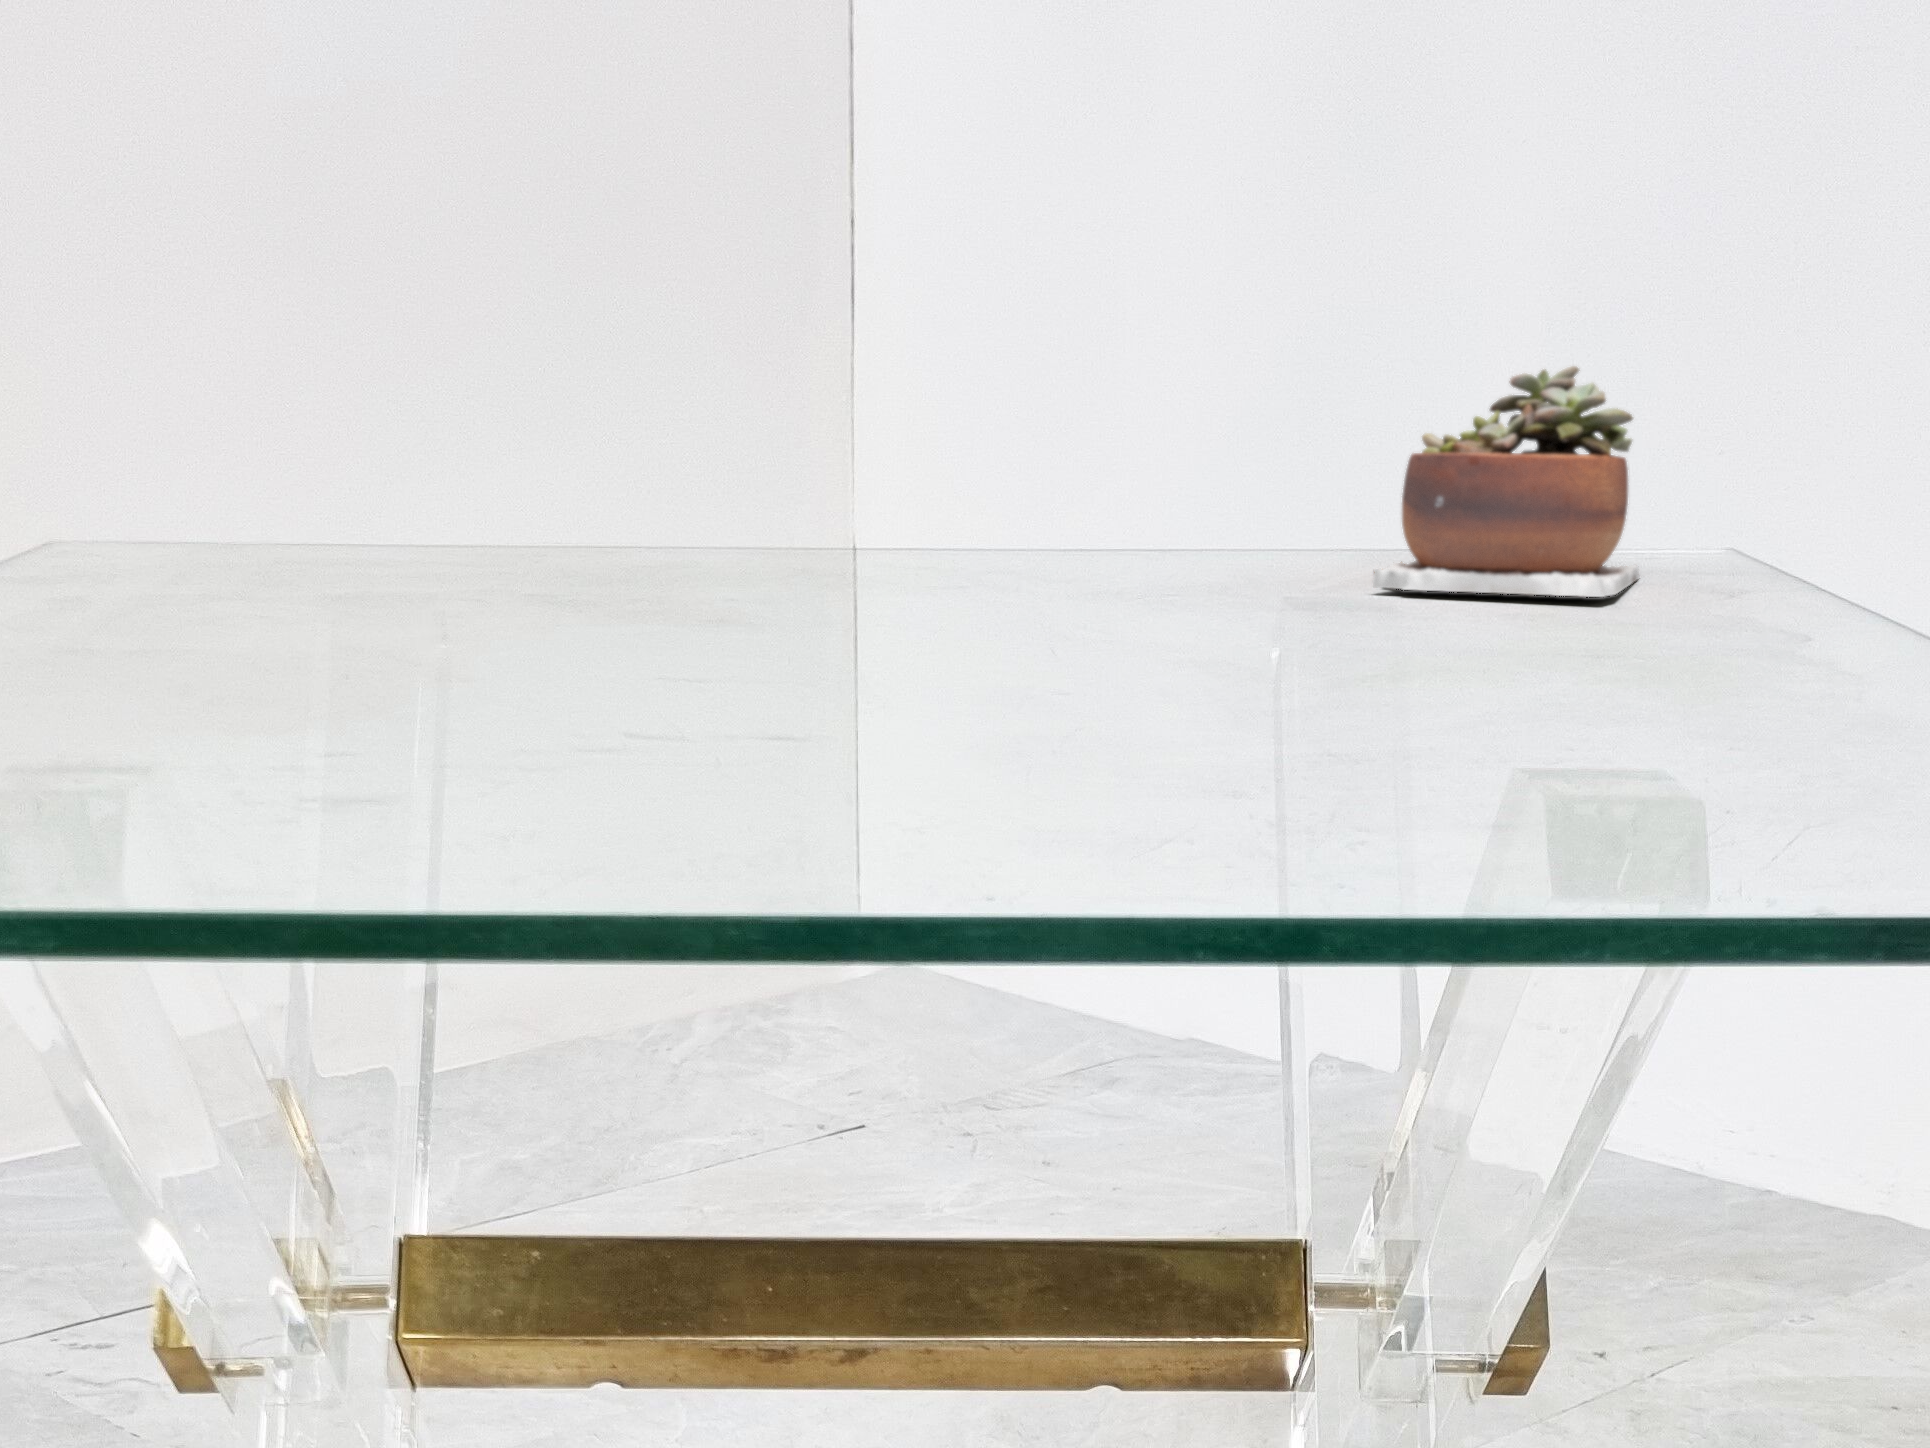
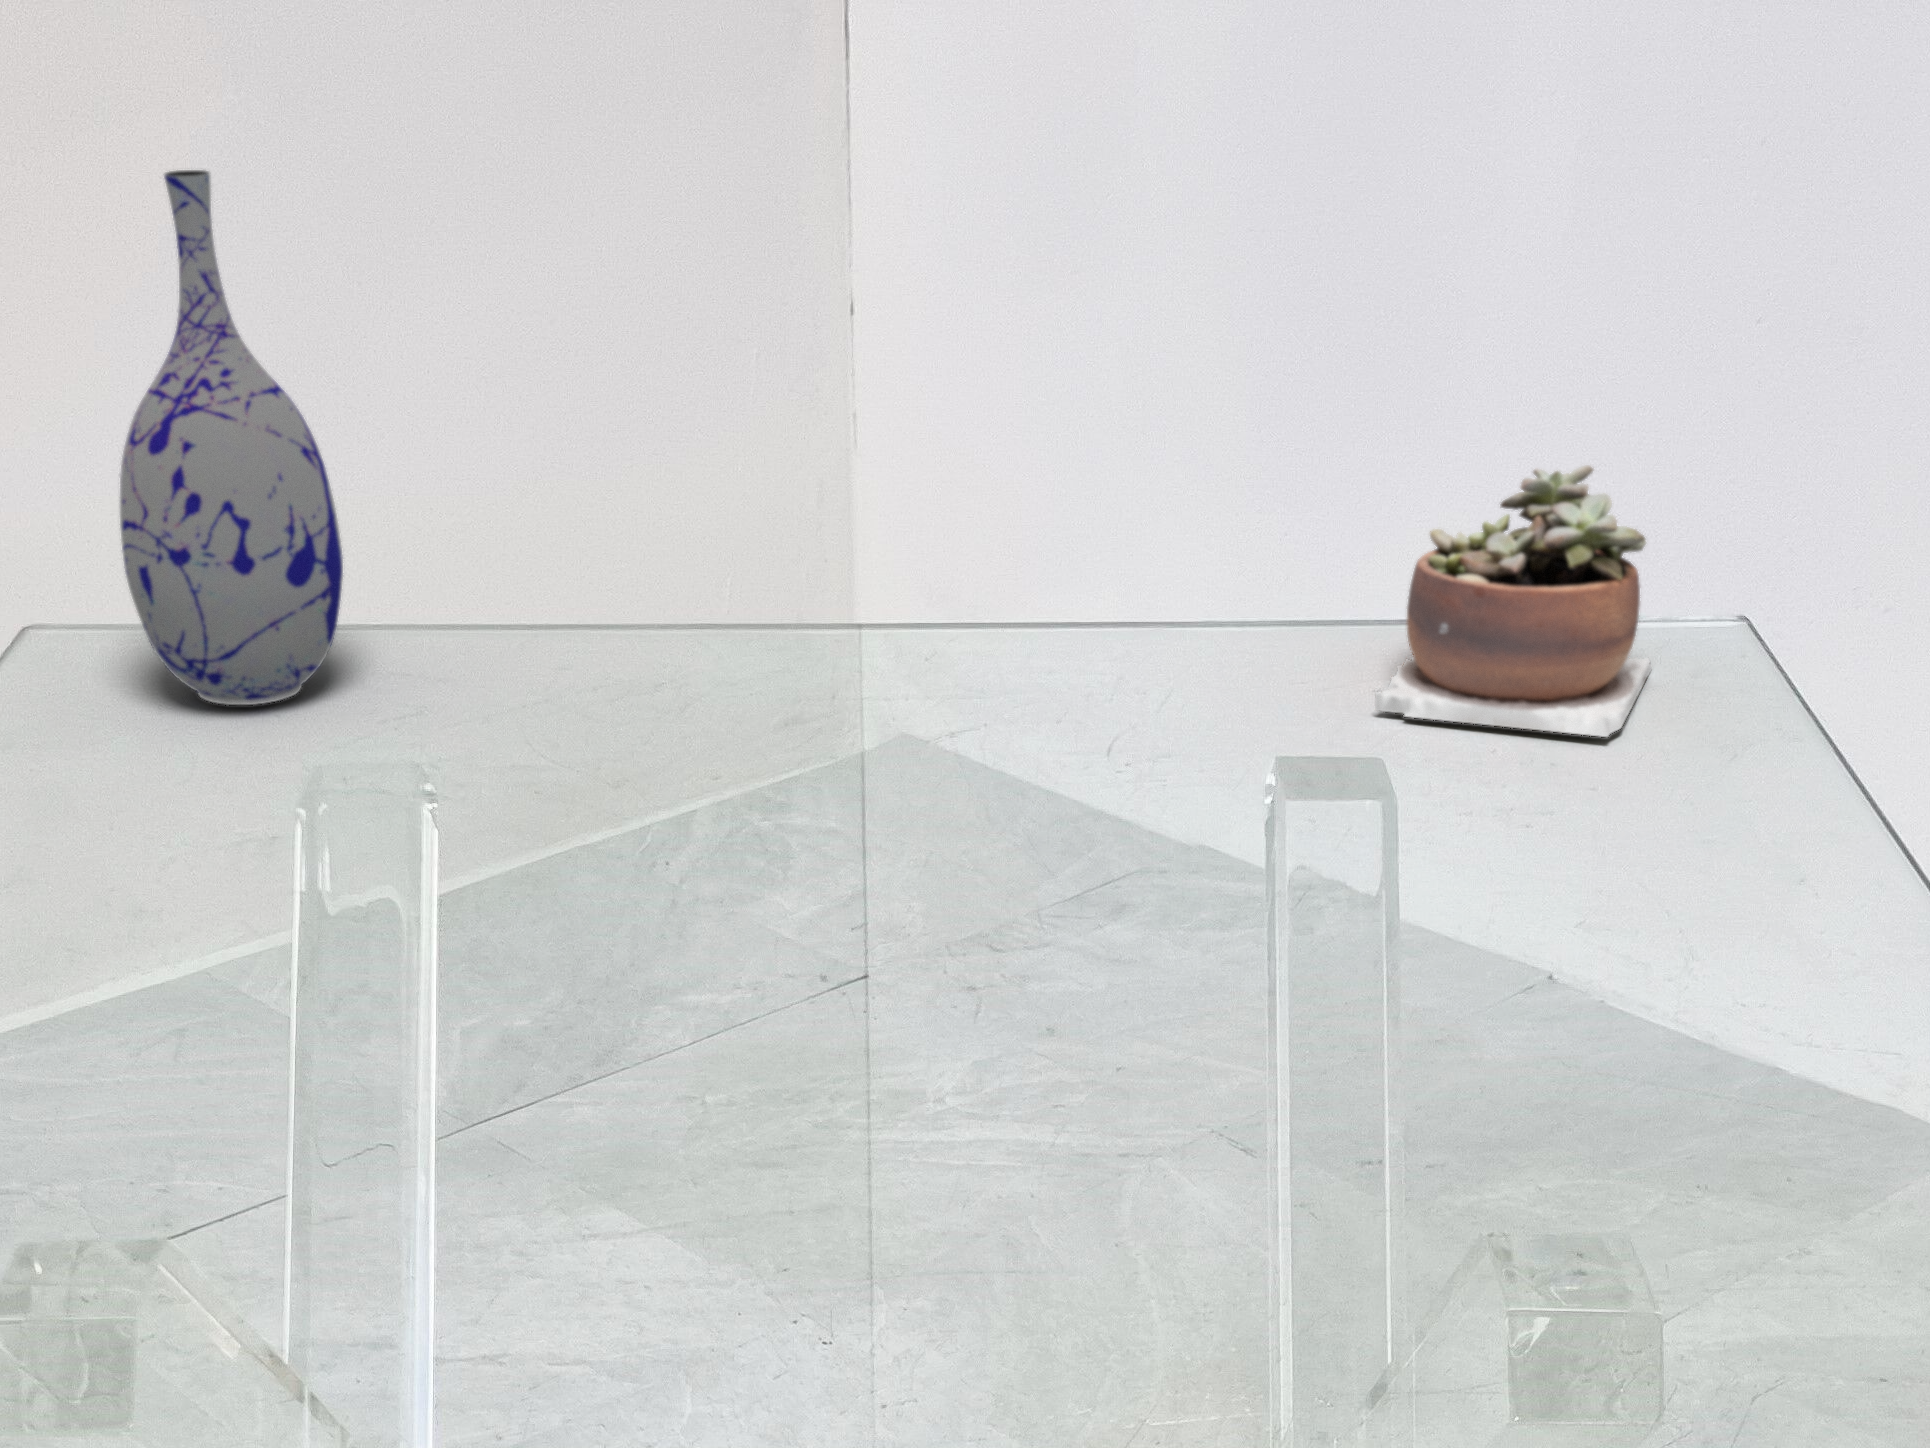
vase: none [148,52,363,580] -> present [120,170,343,705]

